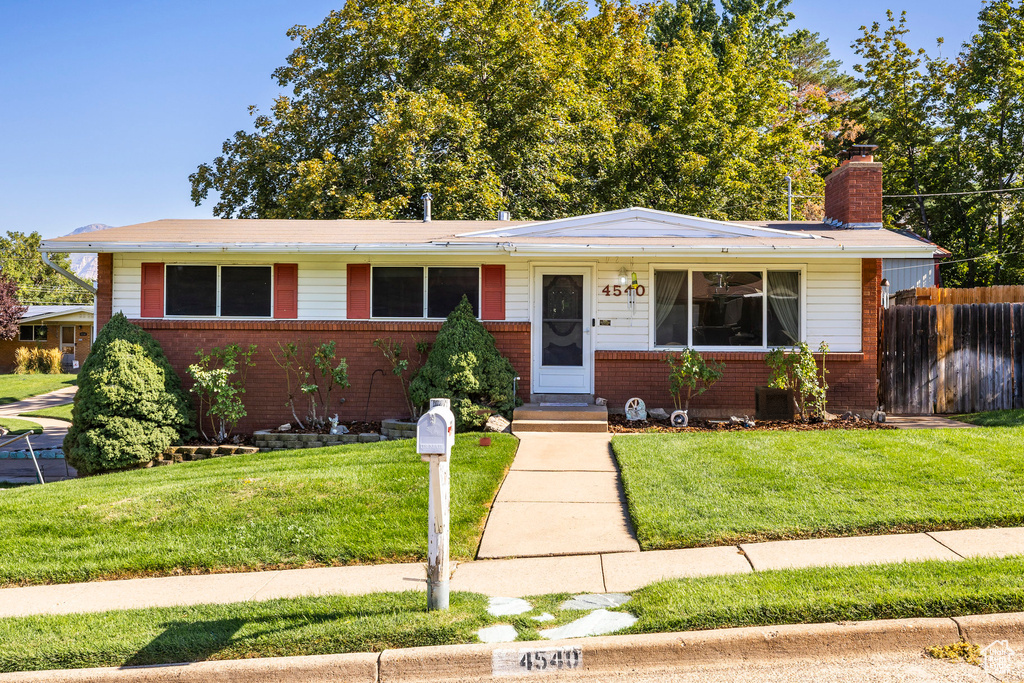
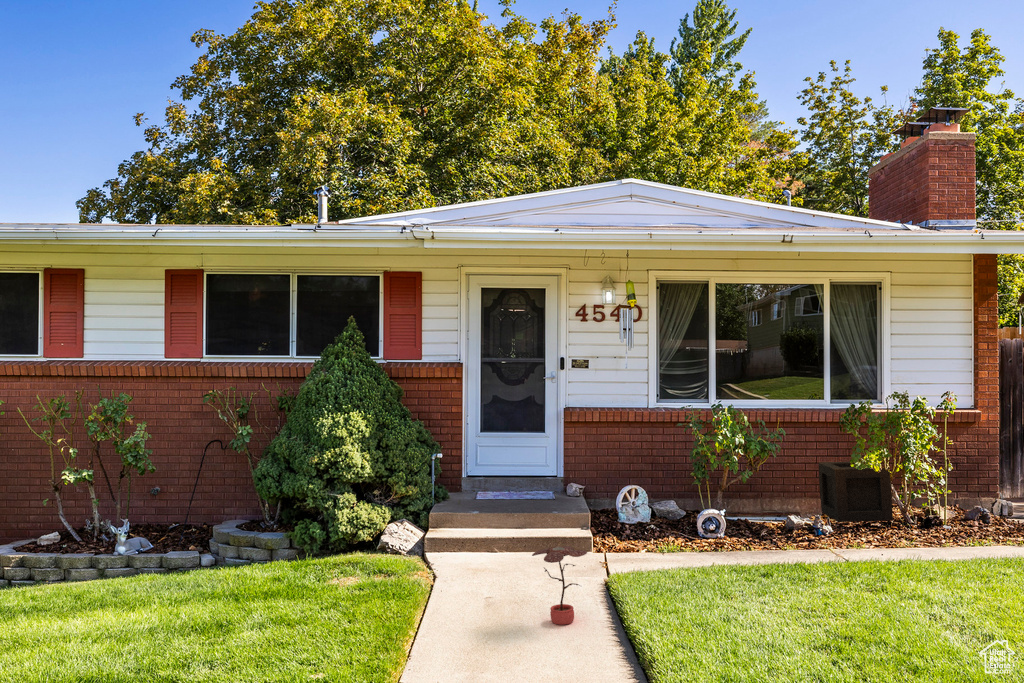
potted plant: present [472,409,496,446] -> present [532,546,587,625]

